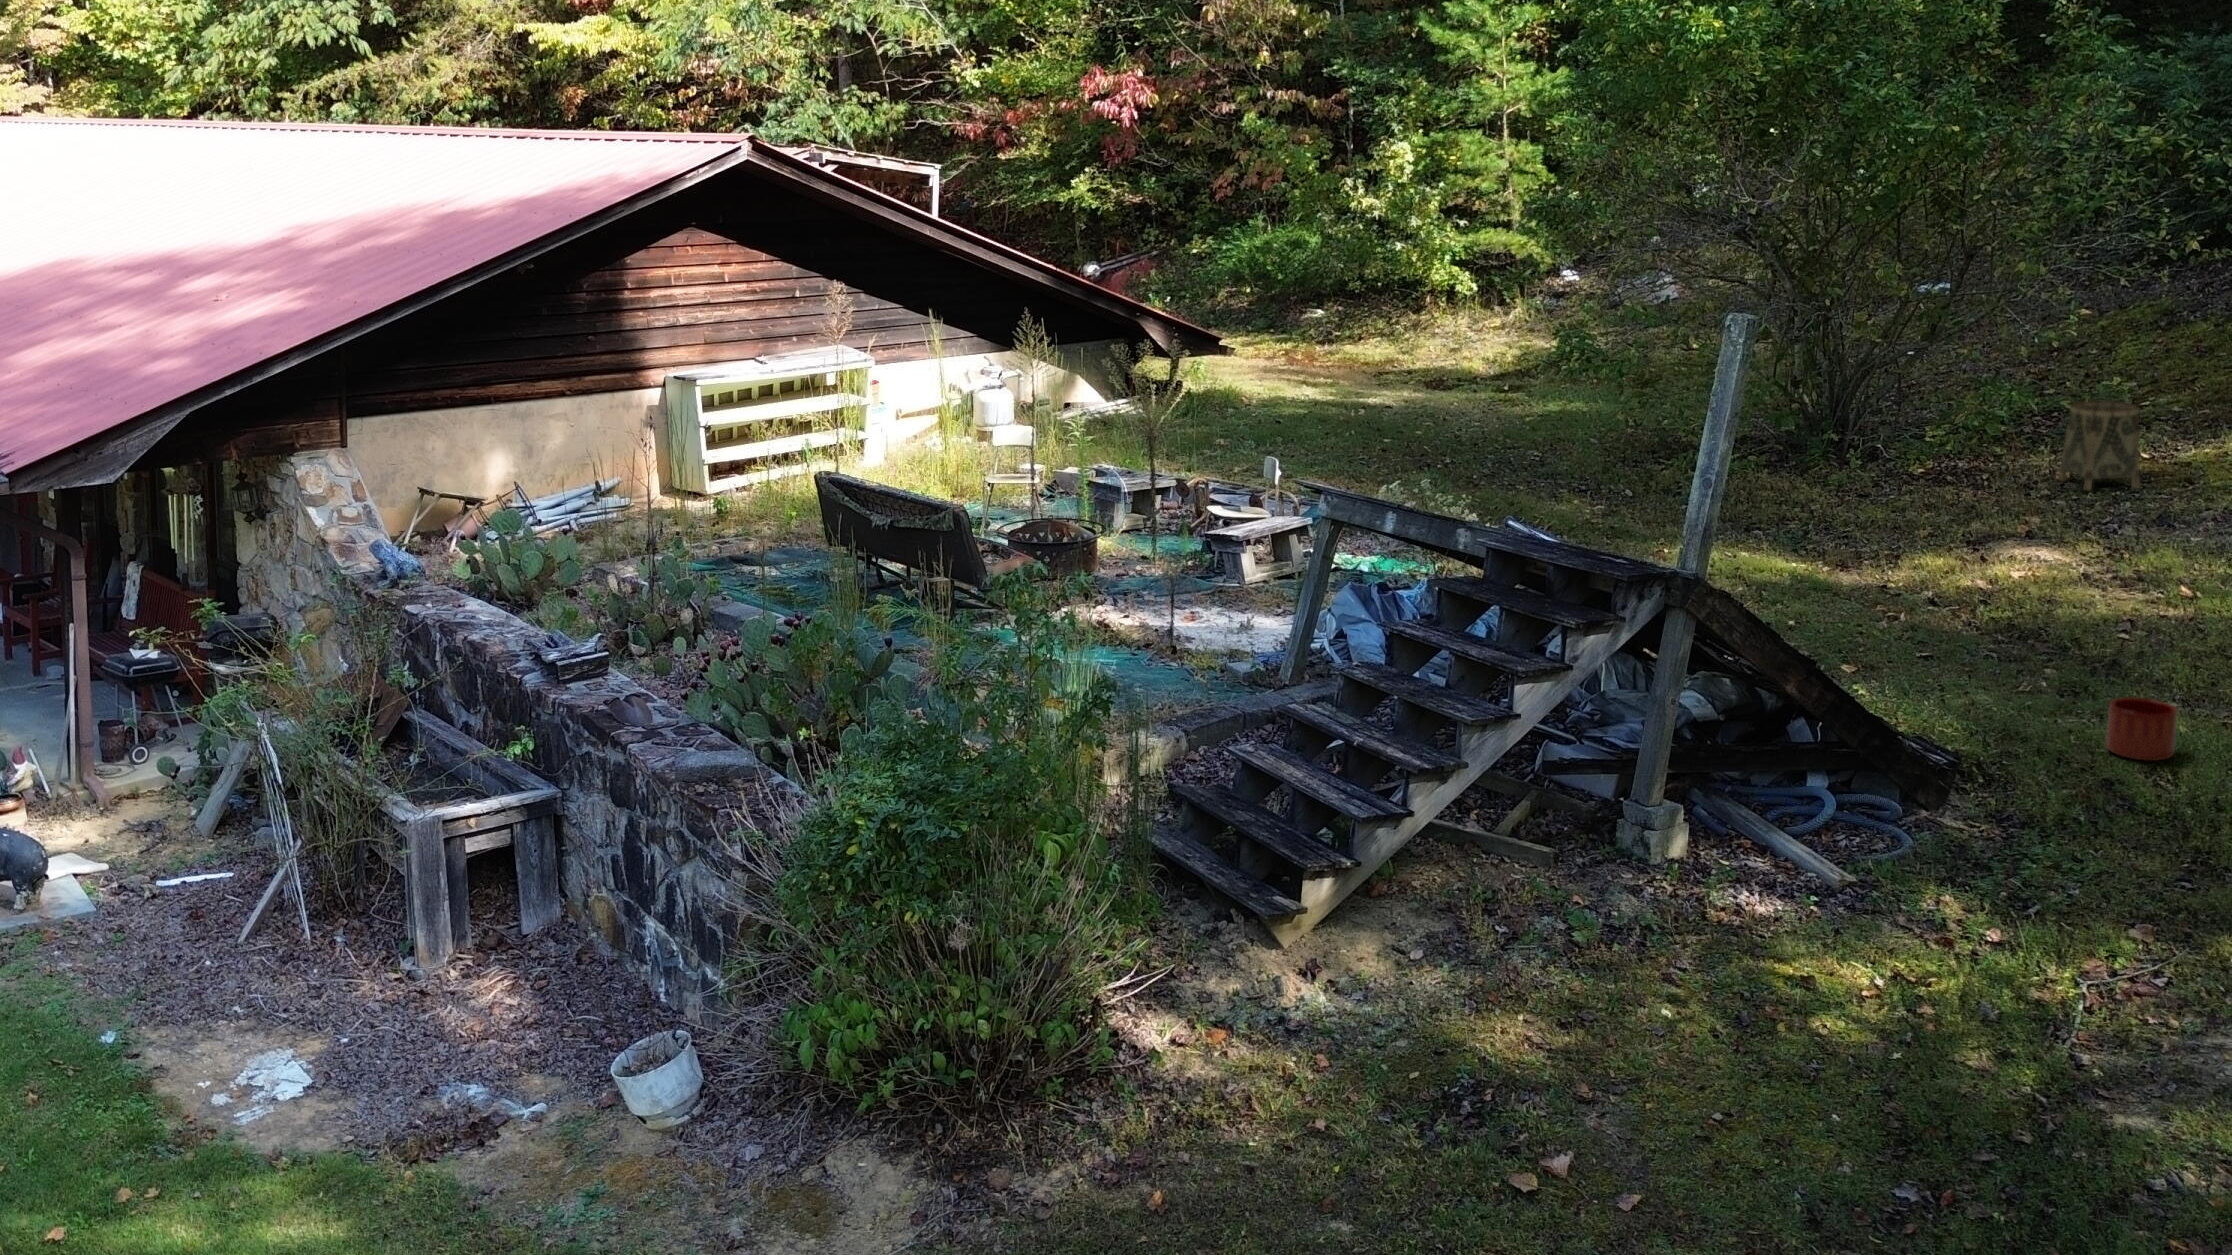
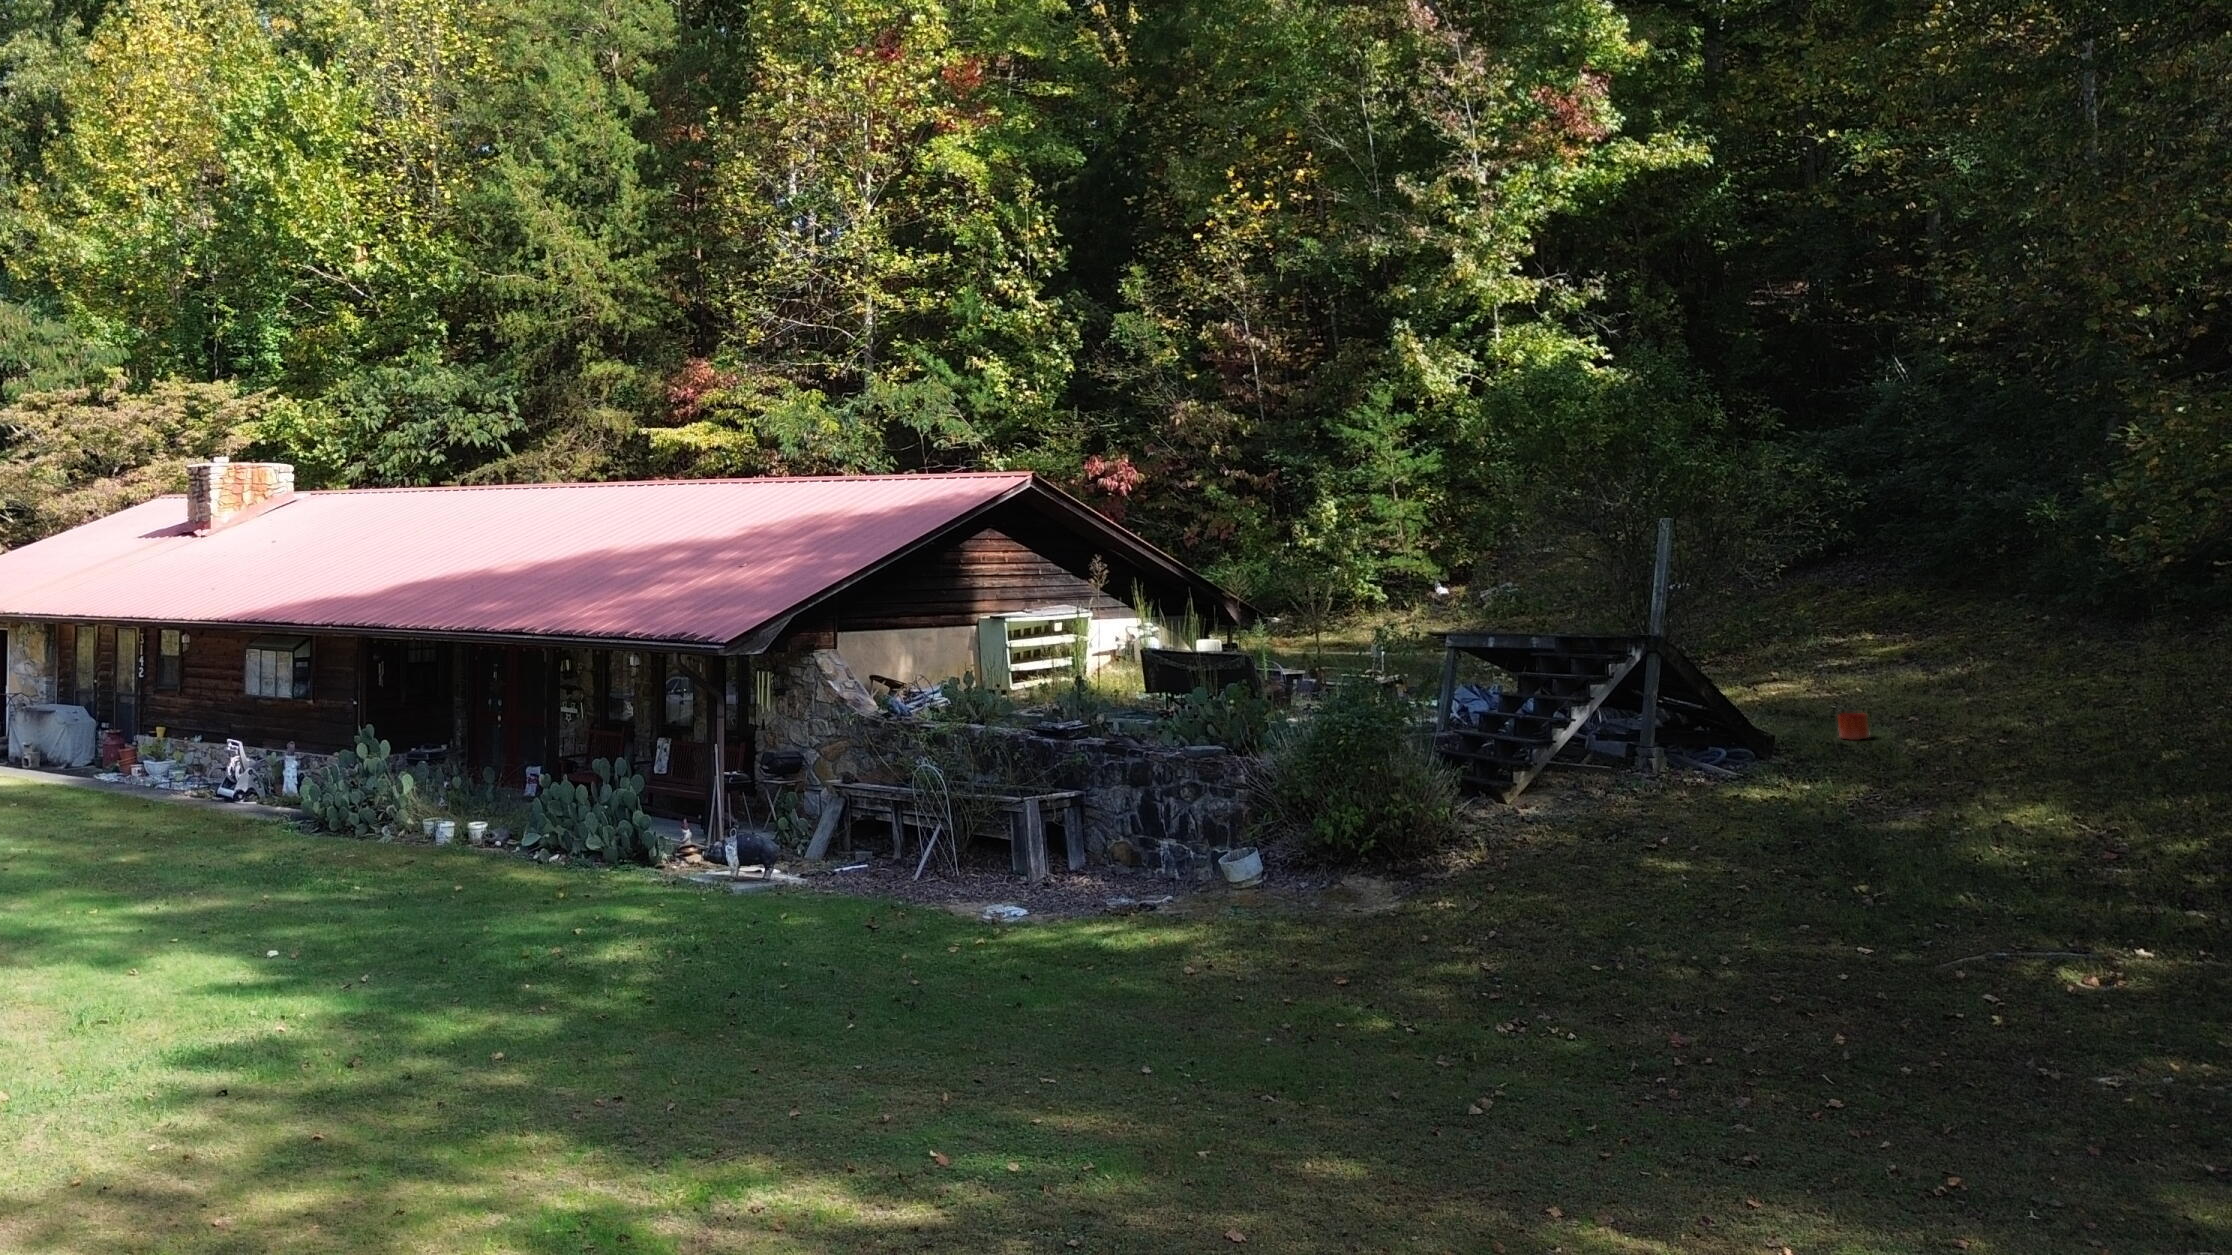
basket: present [2059,400,2140,491] -> none [1788,621,1832,670]

